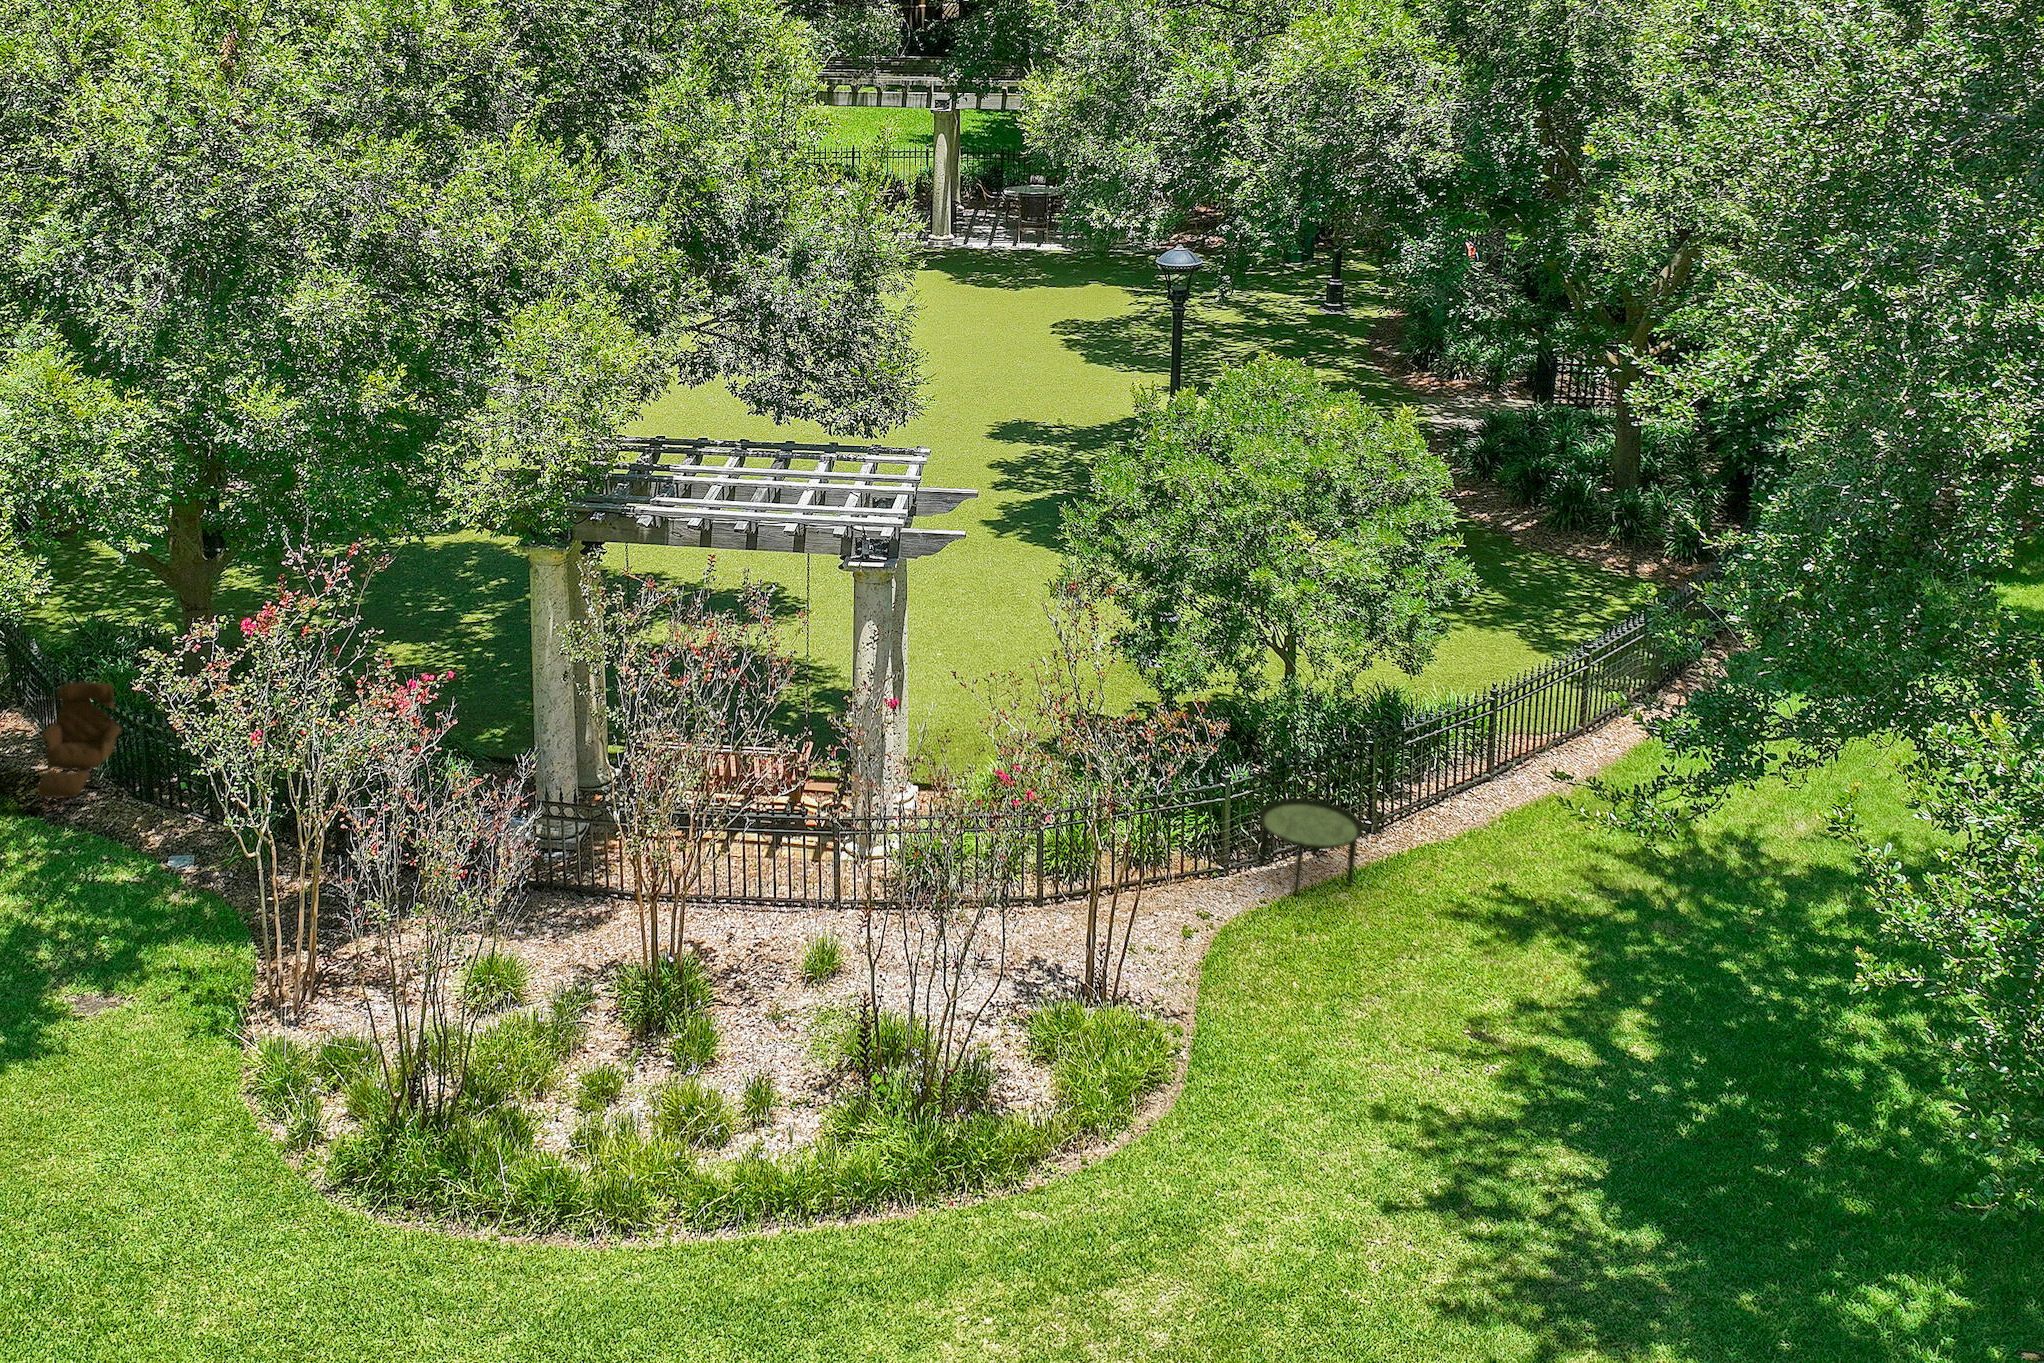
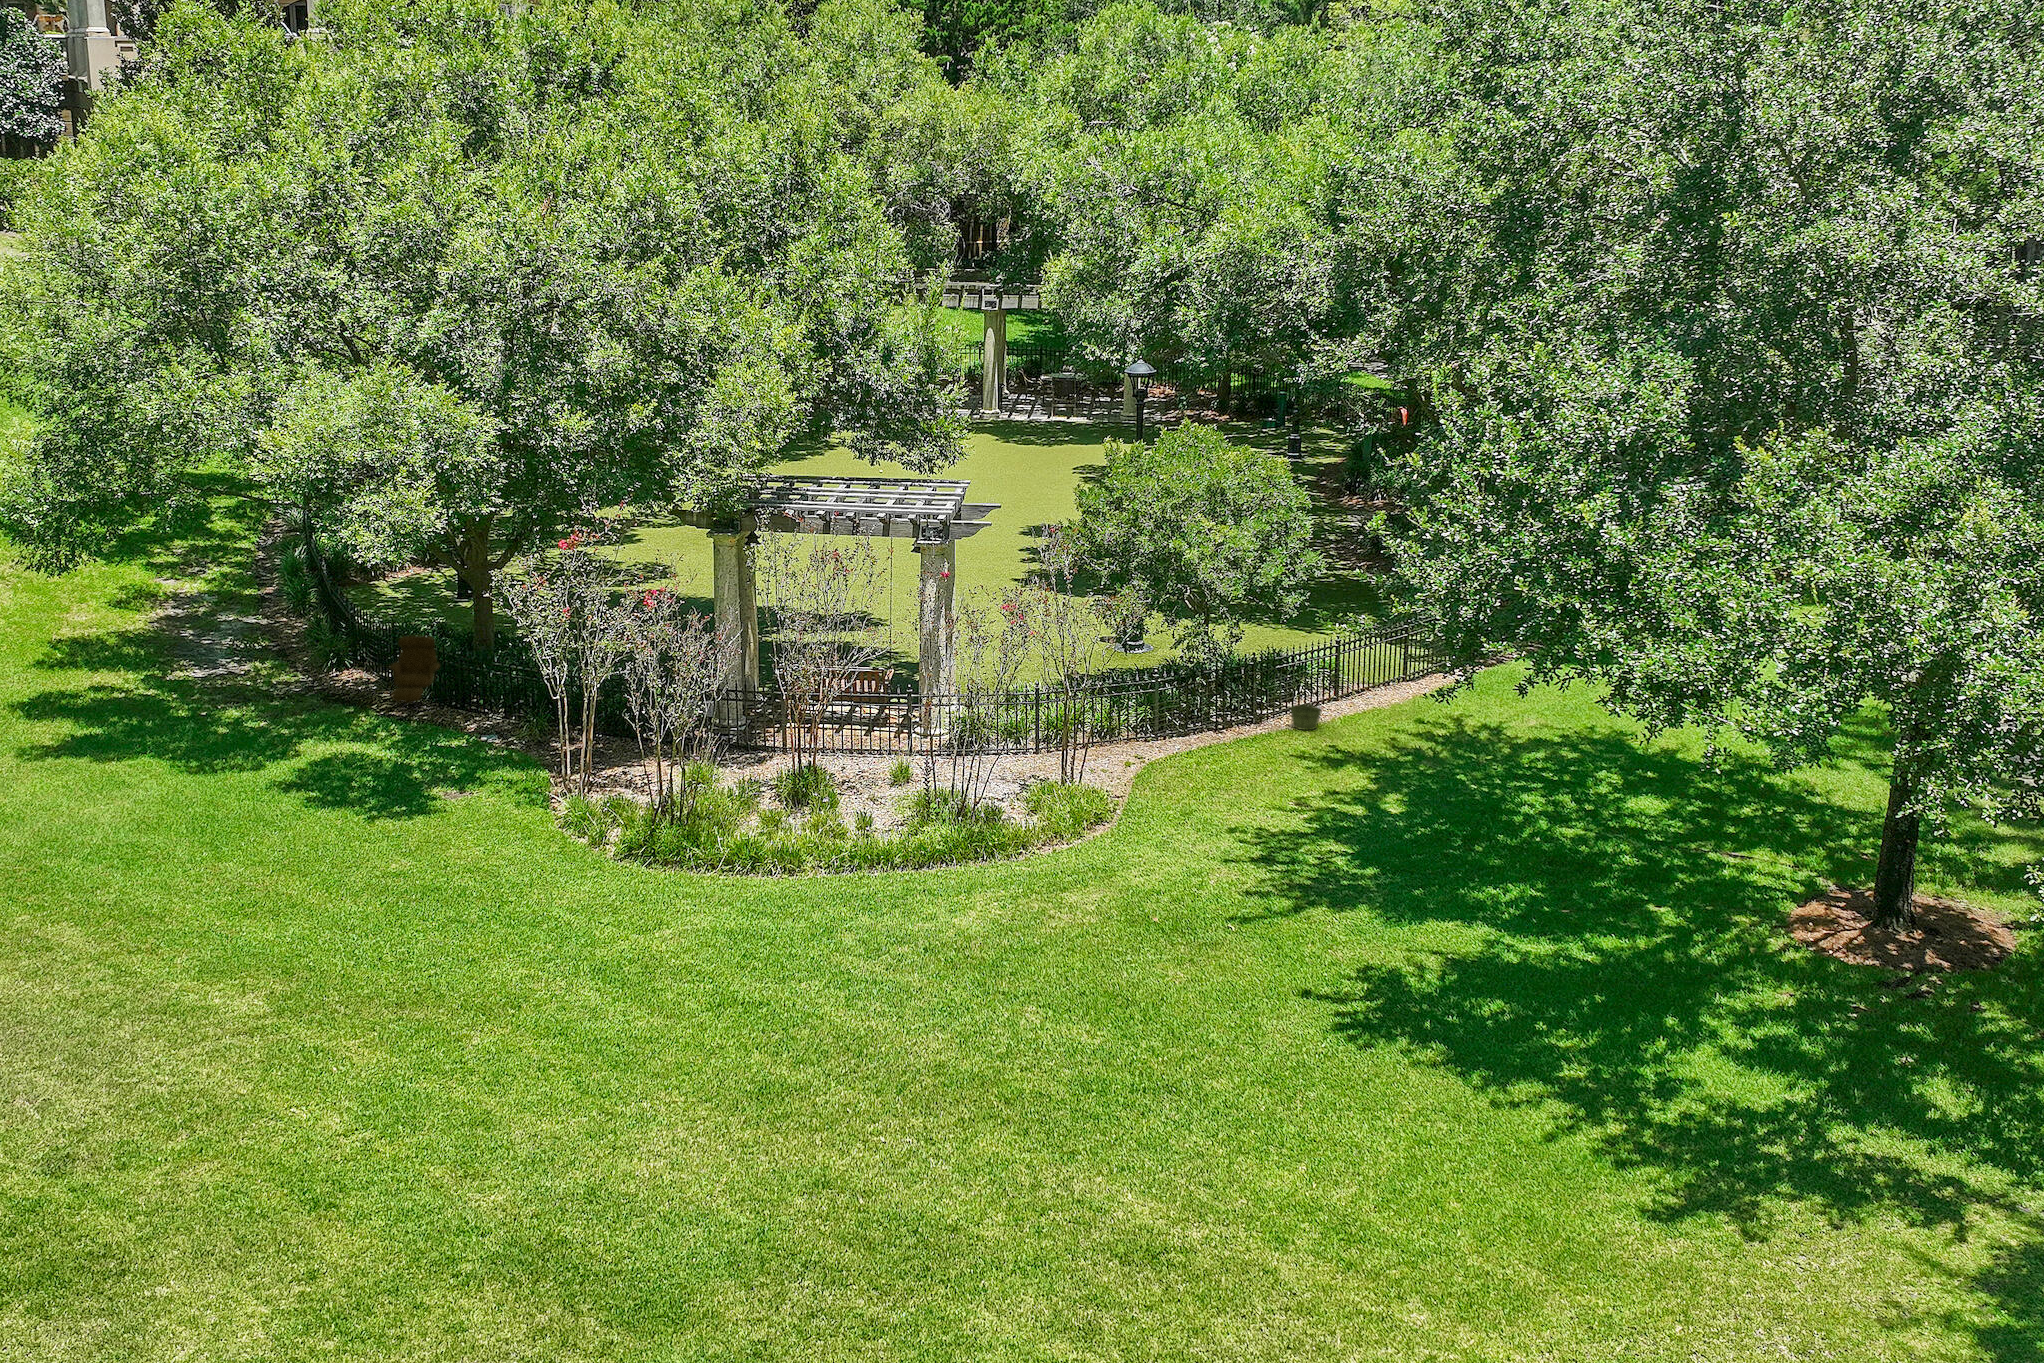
wooden bucket: none [1421,789,1471,837] -> present [1291,705,1322,730]
round table: present [1259,798,1363,895] -> none [1180,700,1245,752]

